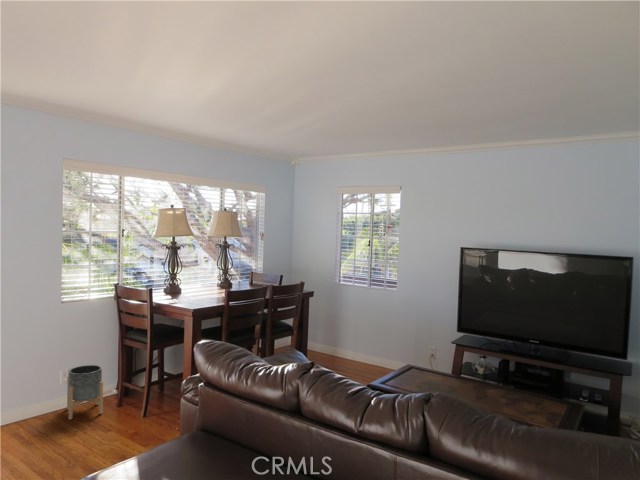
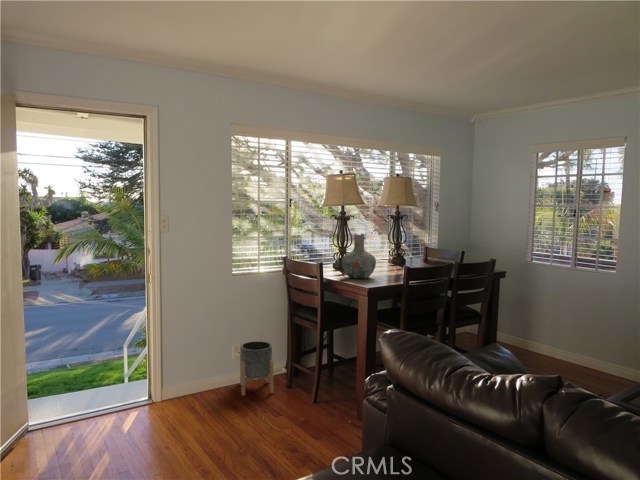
vase: none [172,263,203,301] -> present [342,235,376,279]

